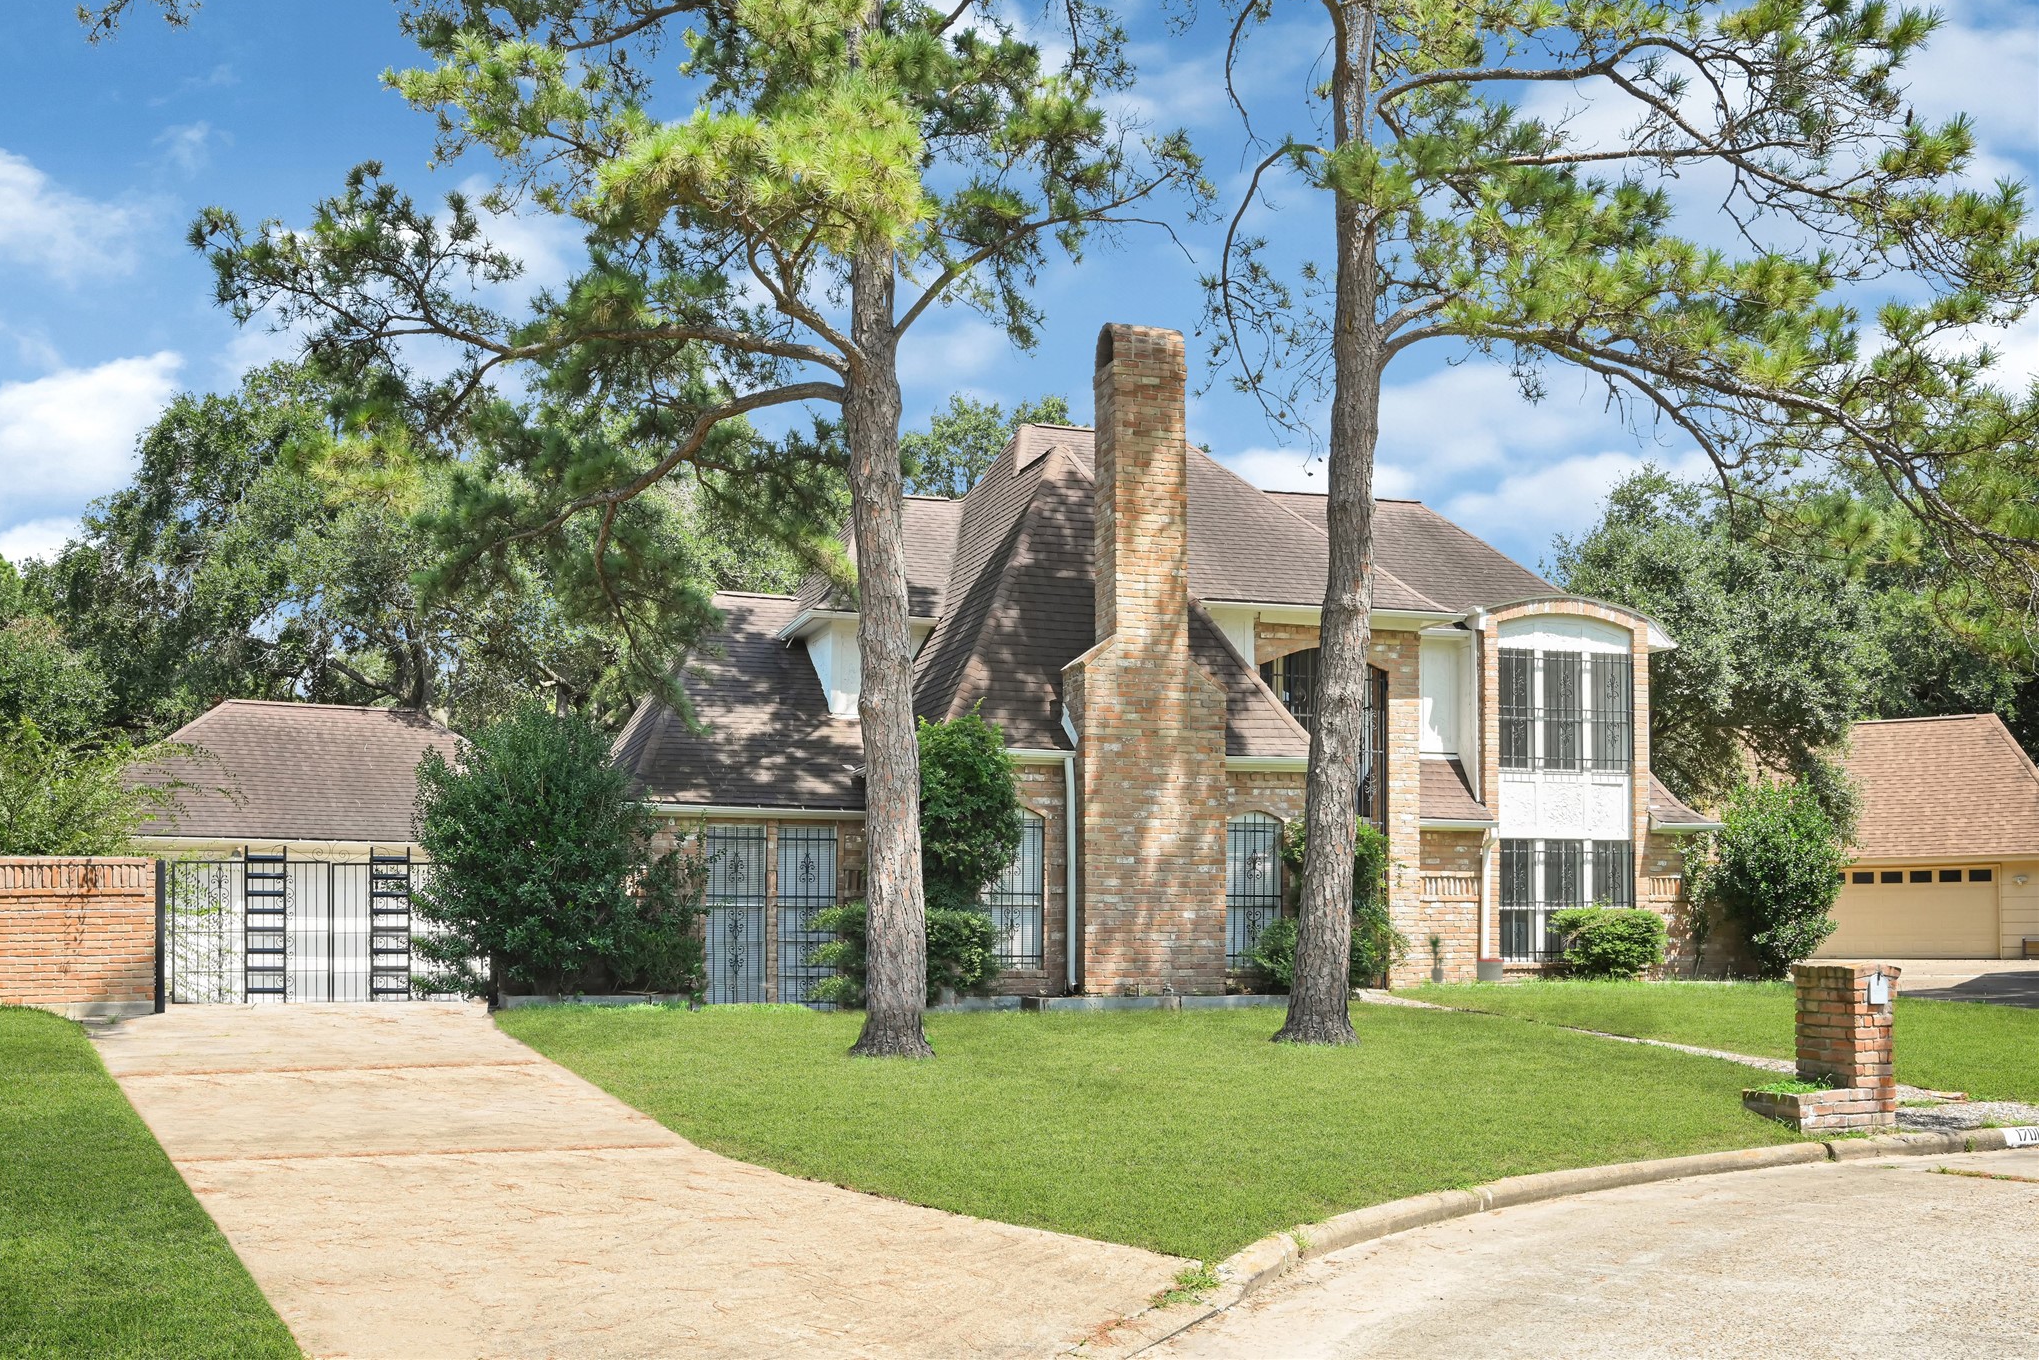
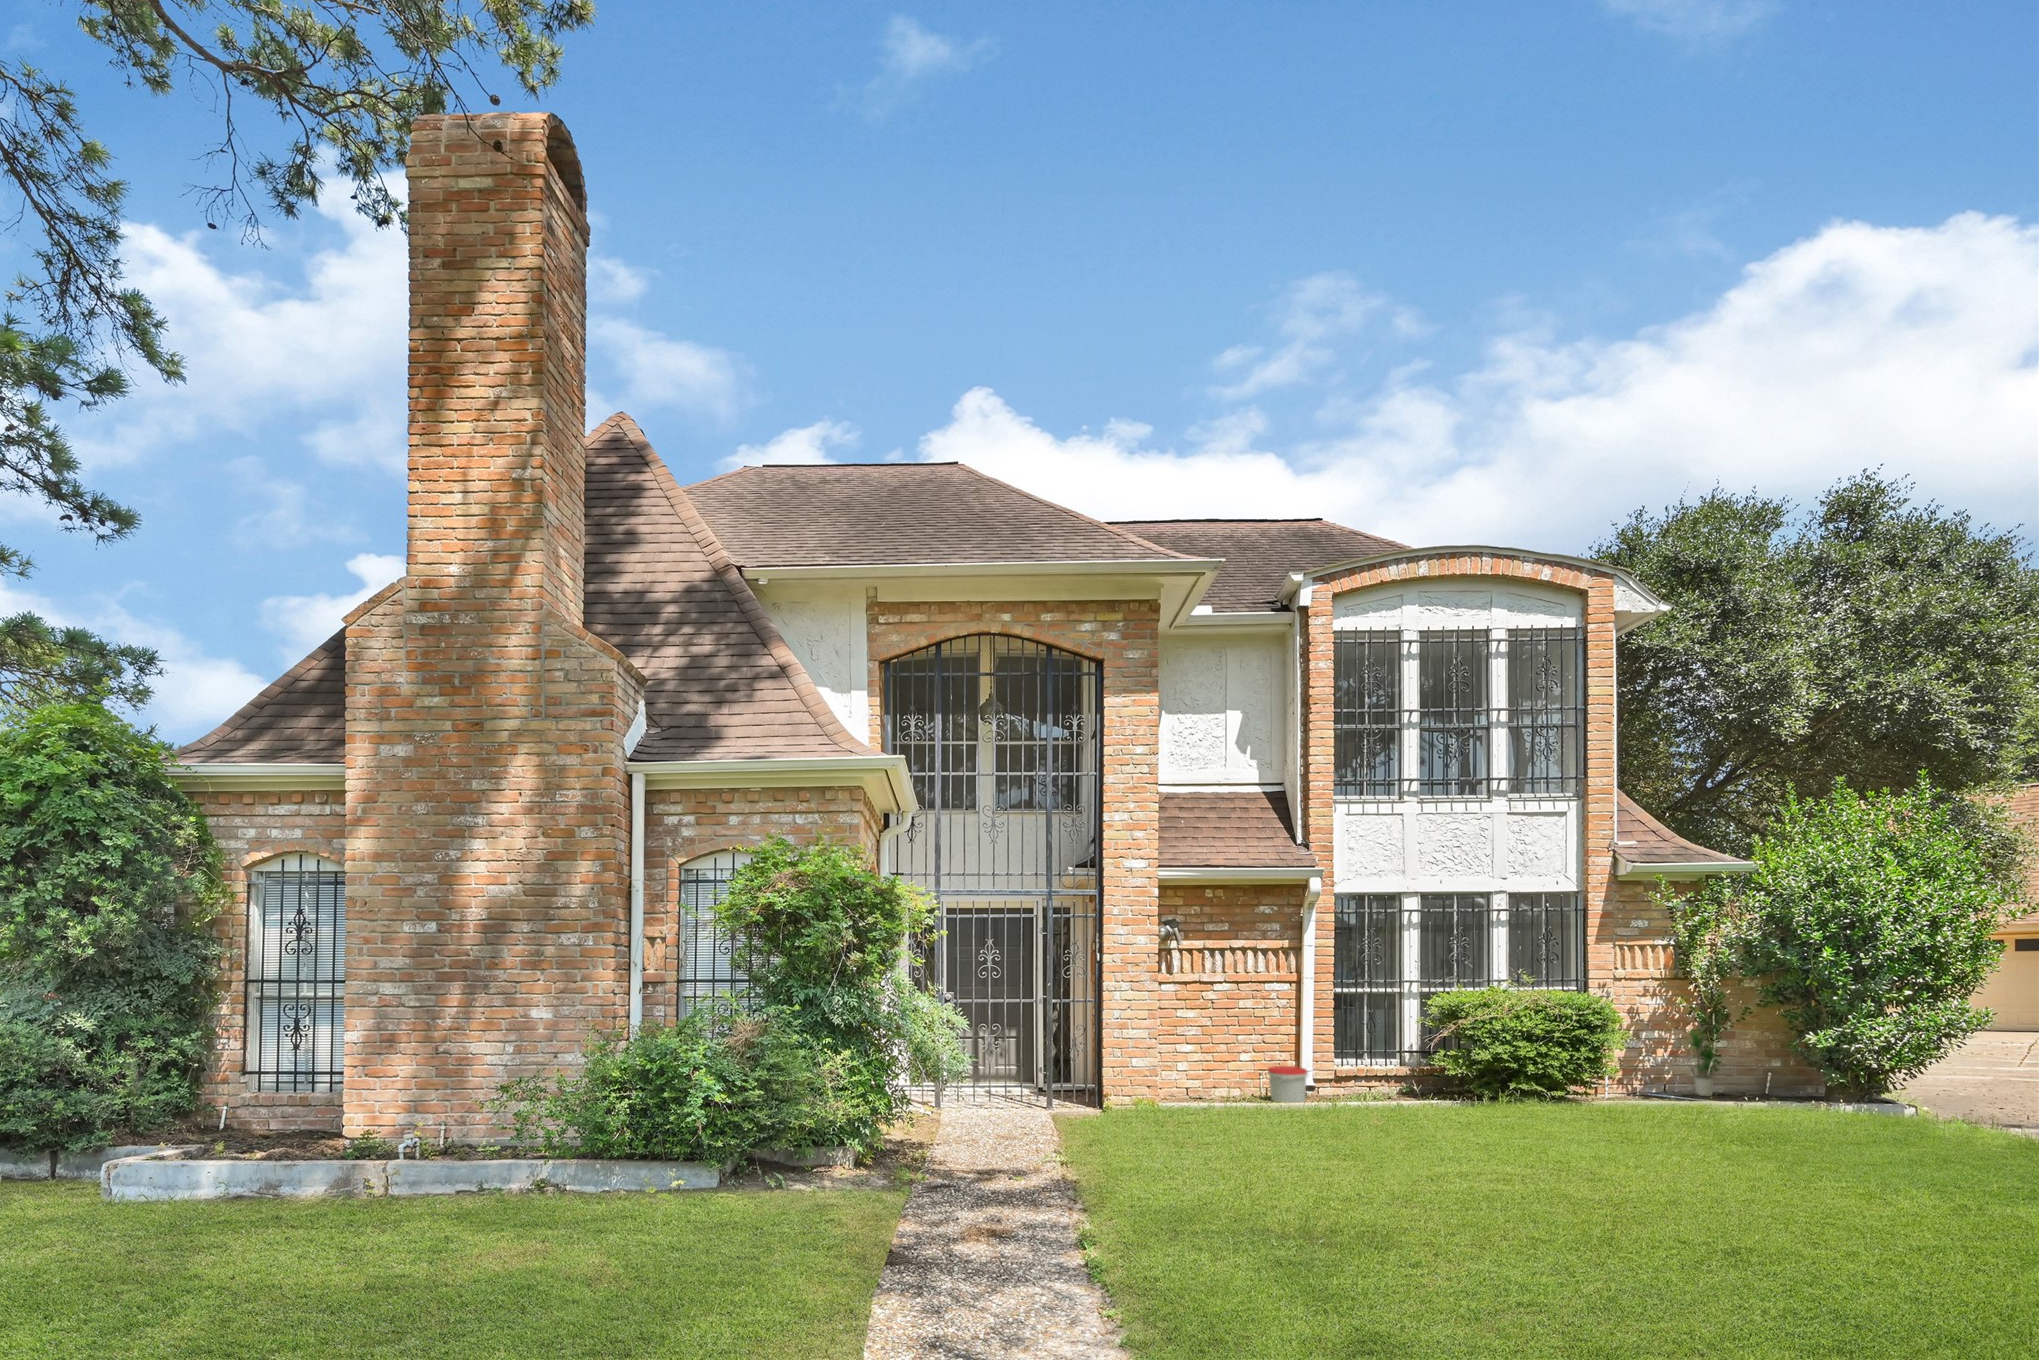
potted plant: present [1429,934,1444,982] -> present [1685,1030,1716,1096]

